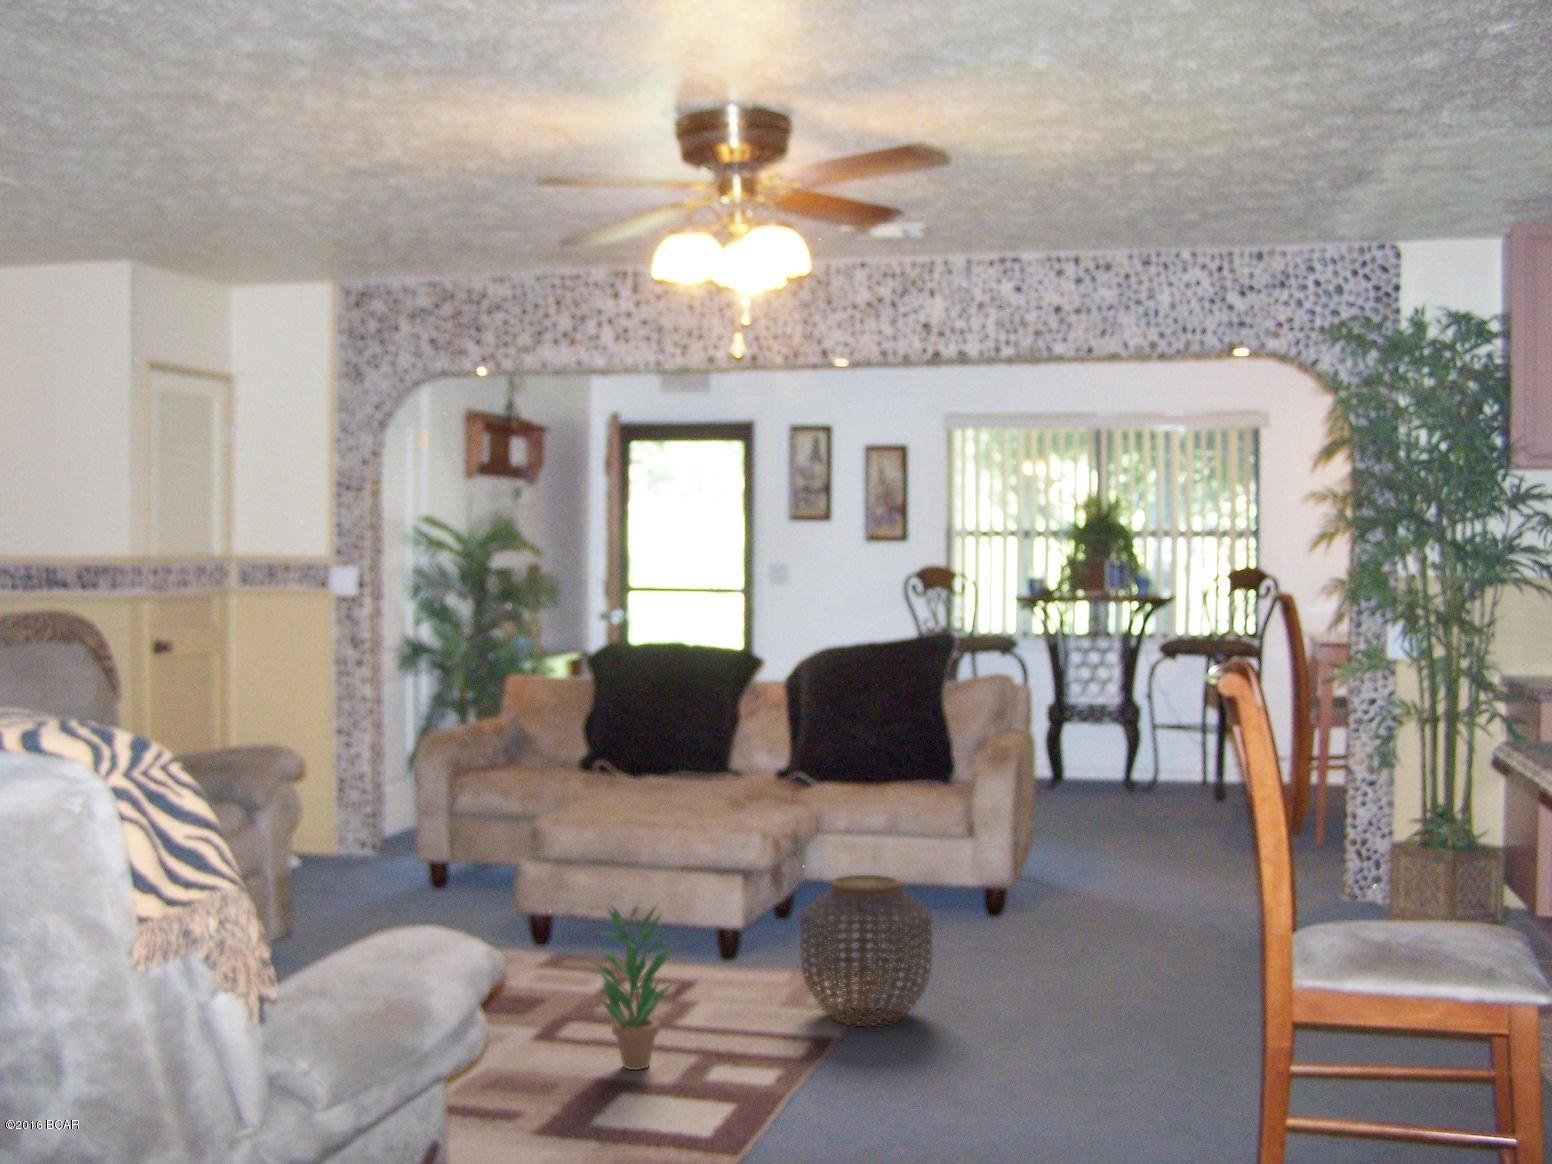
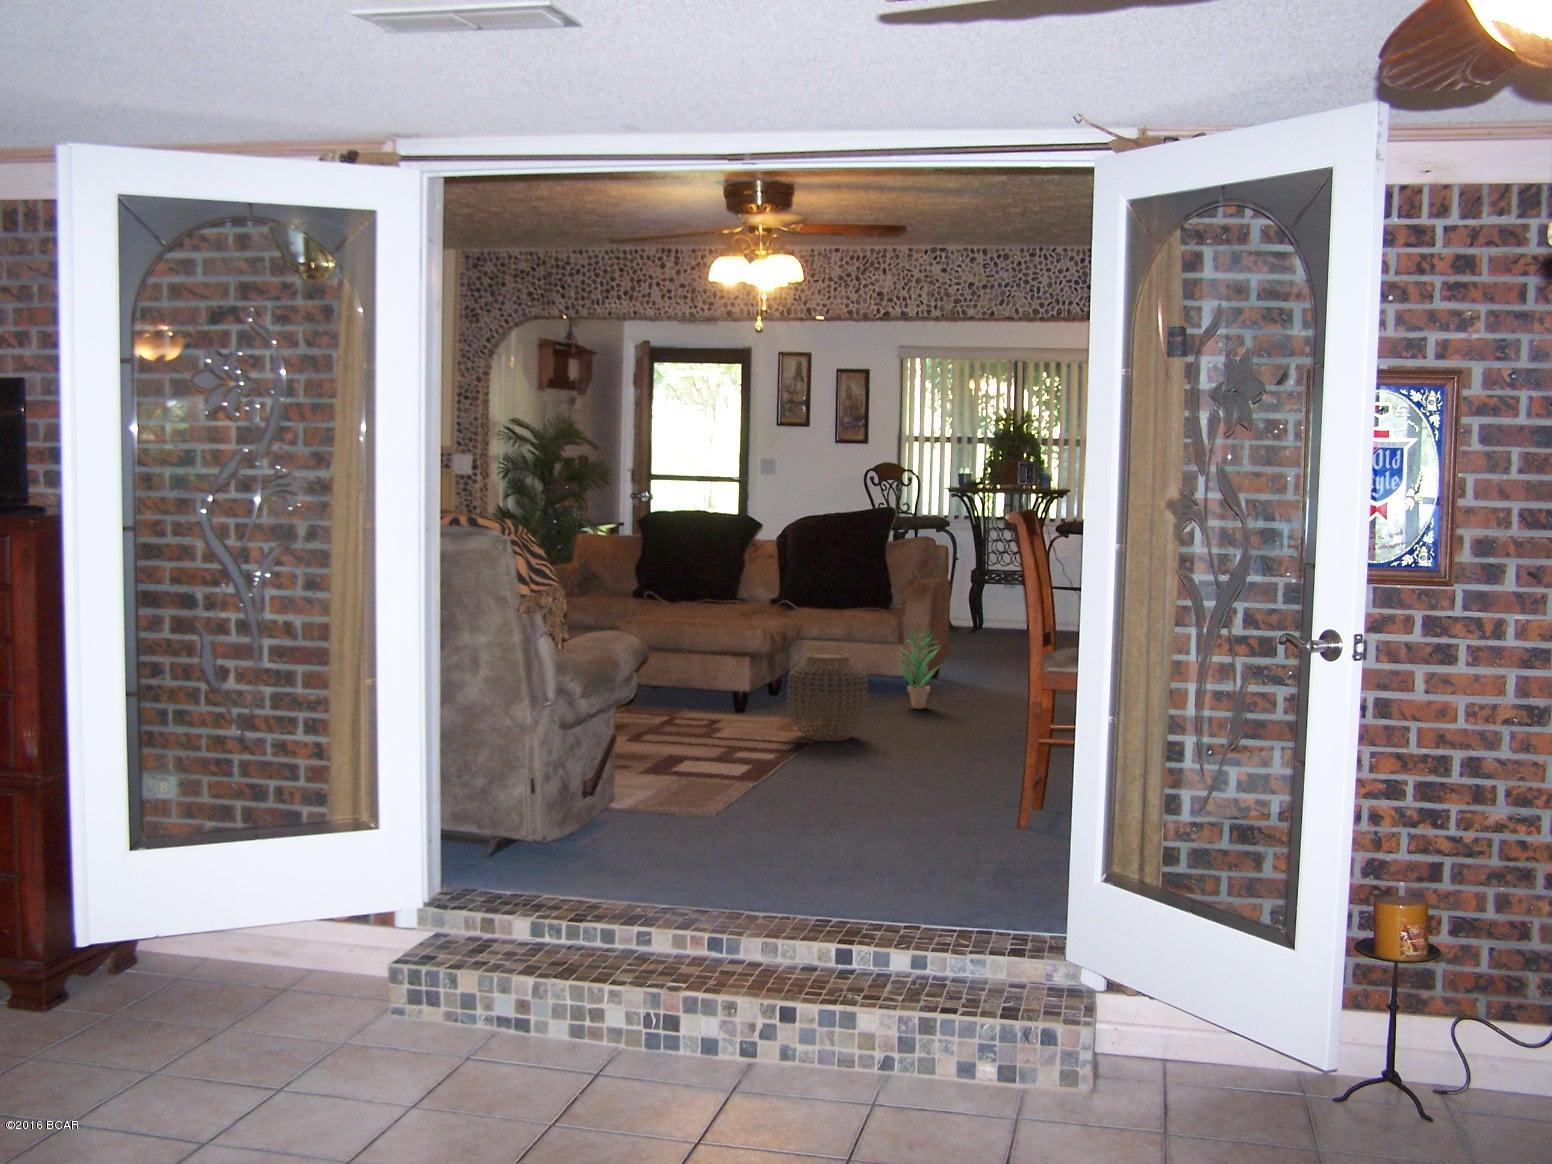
potted plant: present [593,907,673,1070] -> present [901,629,938,709]

